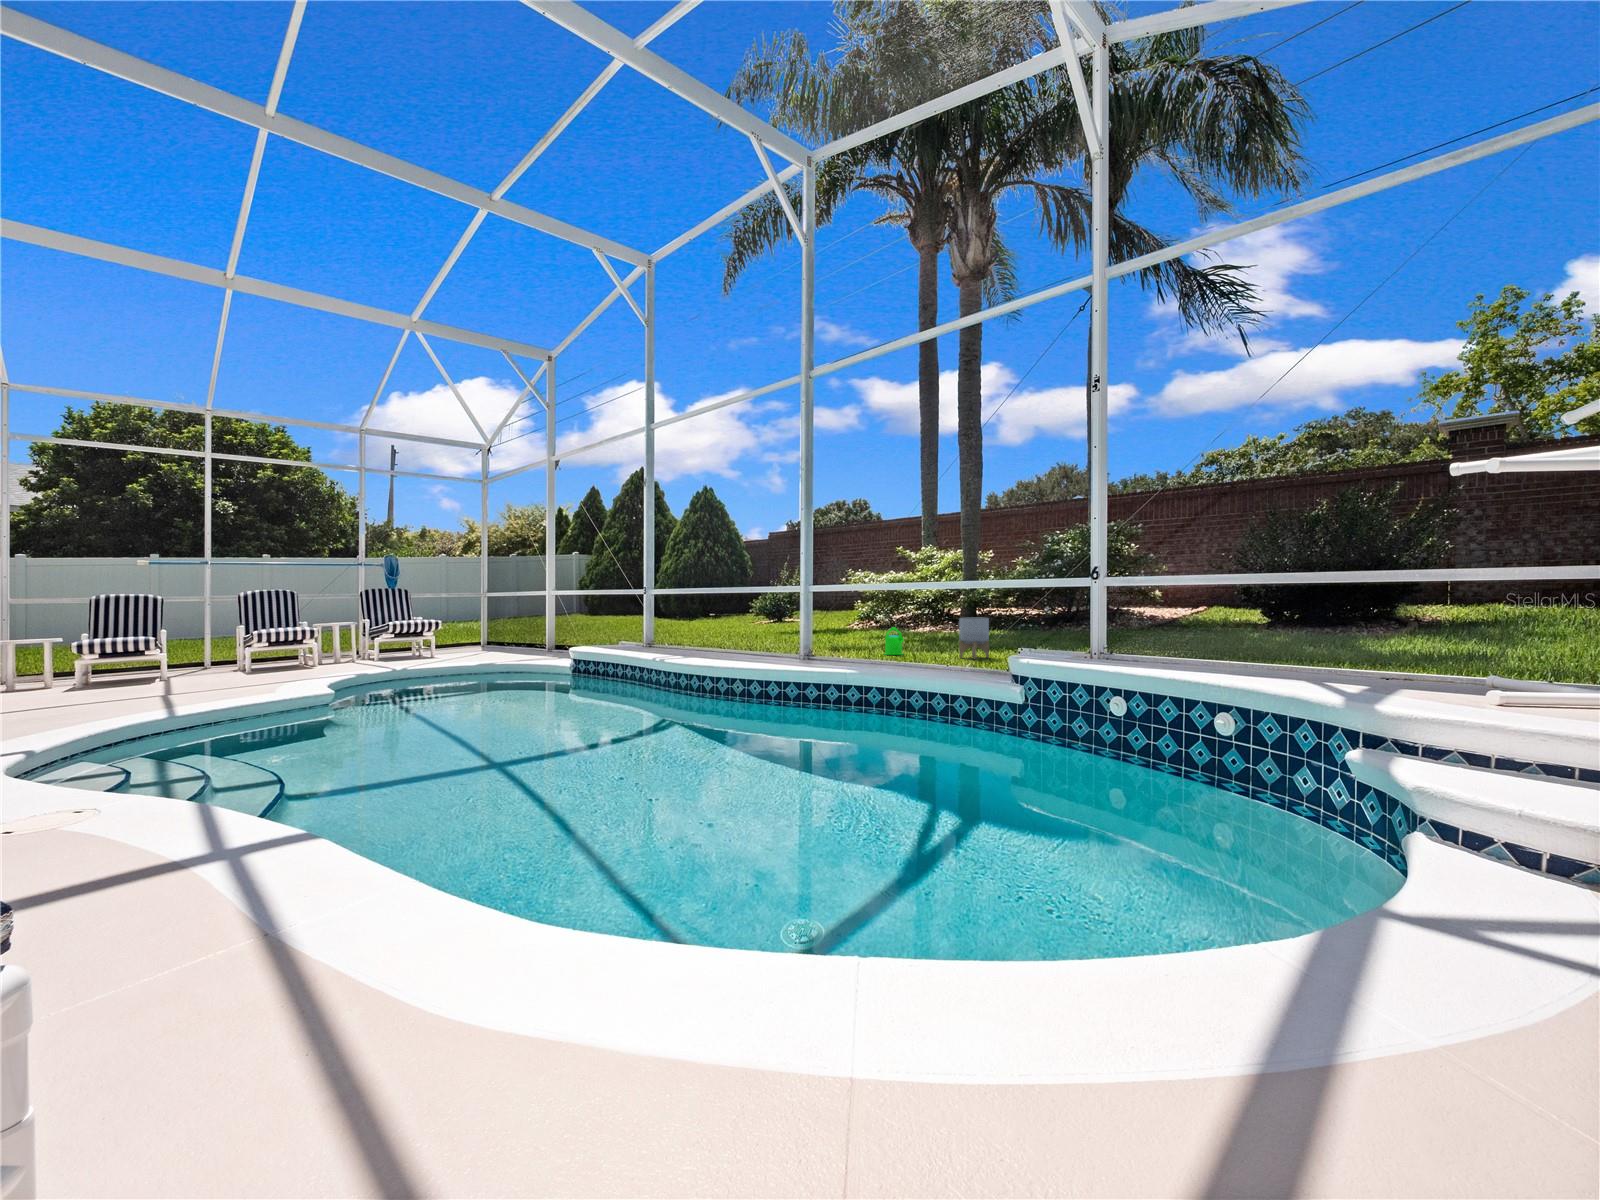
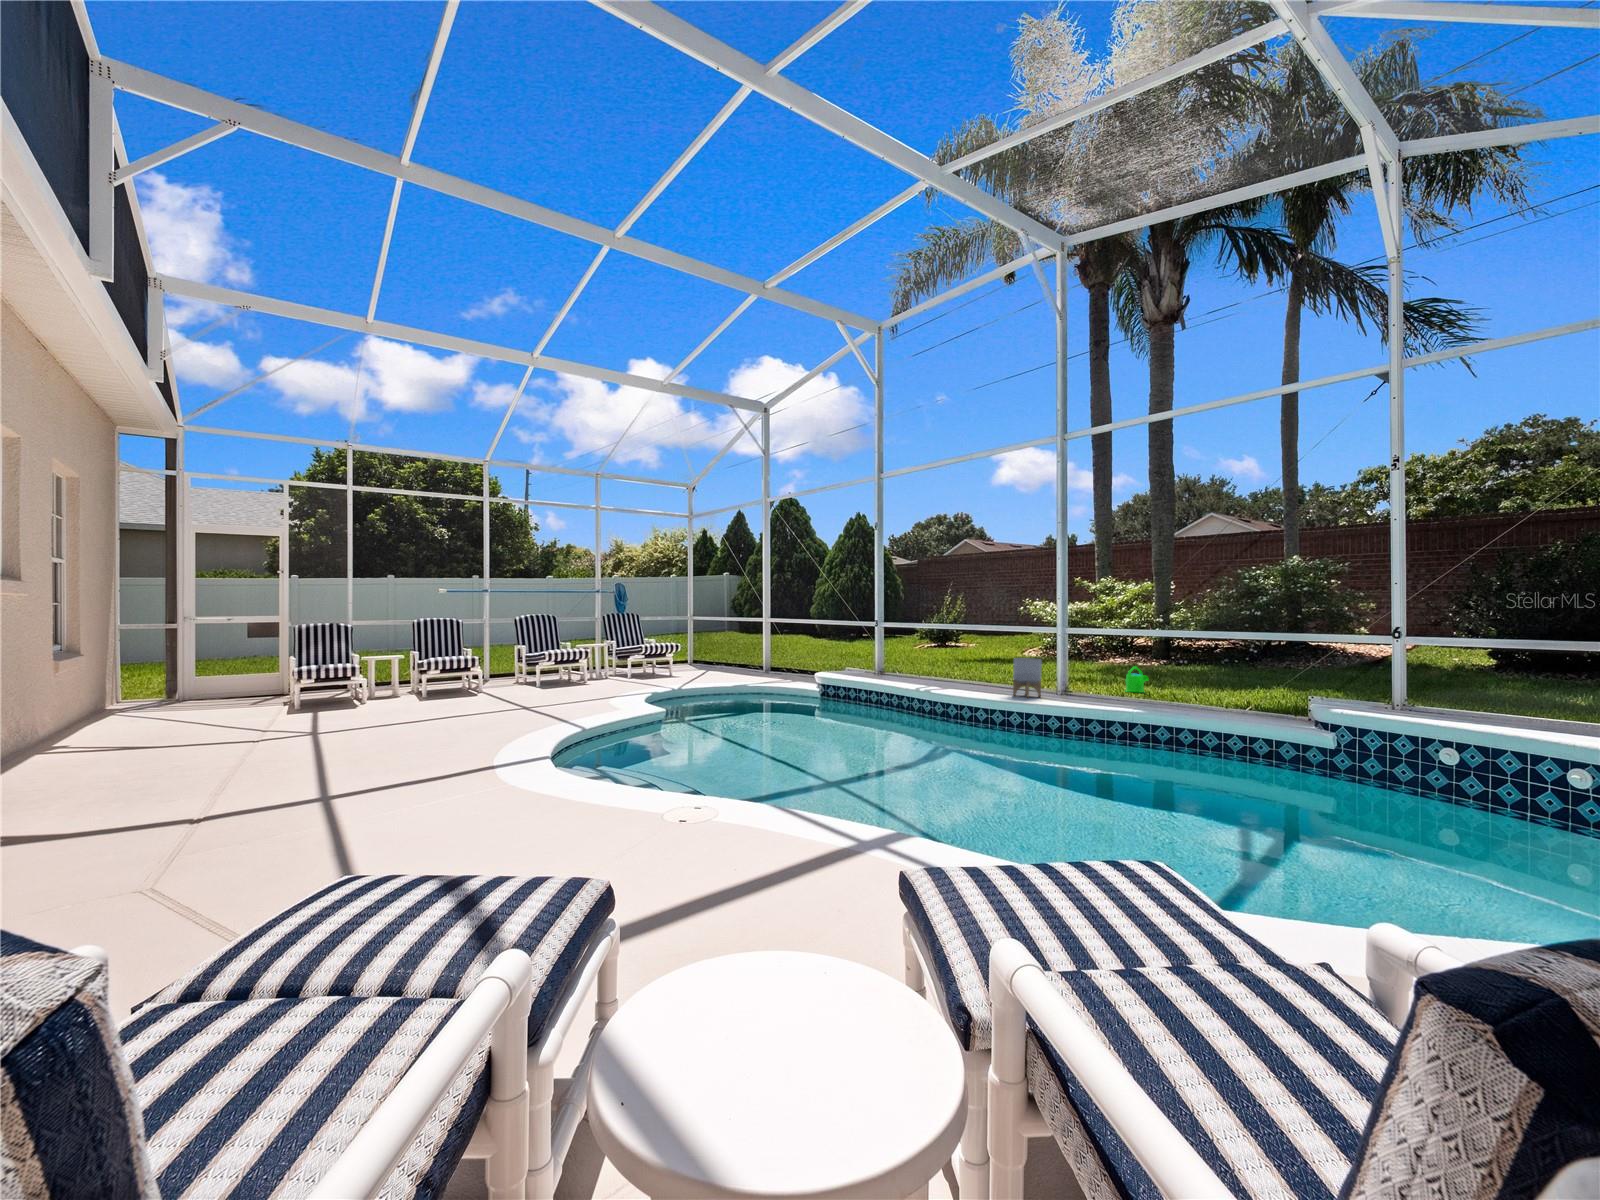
planter: present [959,618,989,659] -> present [1013,658,1042,698]

